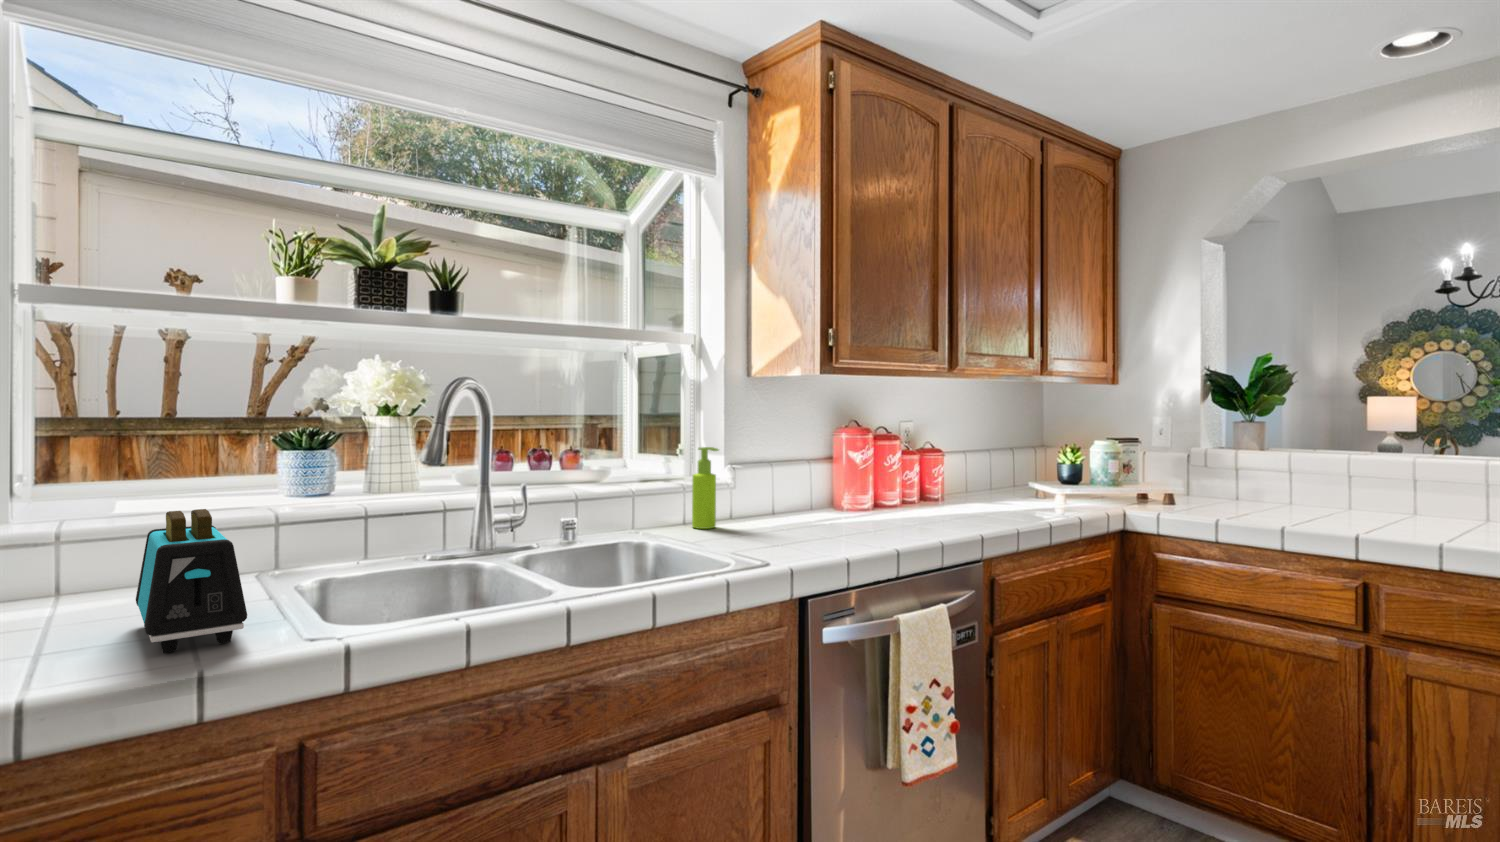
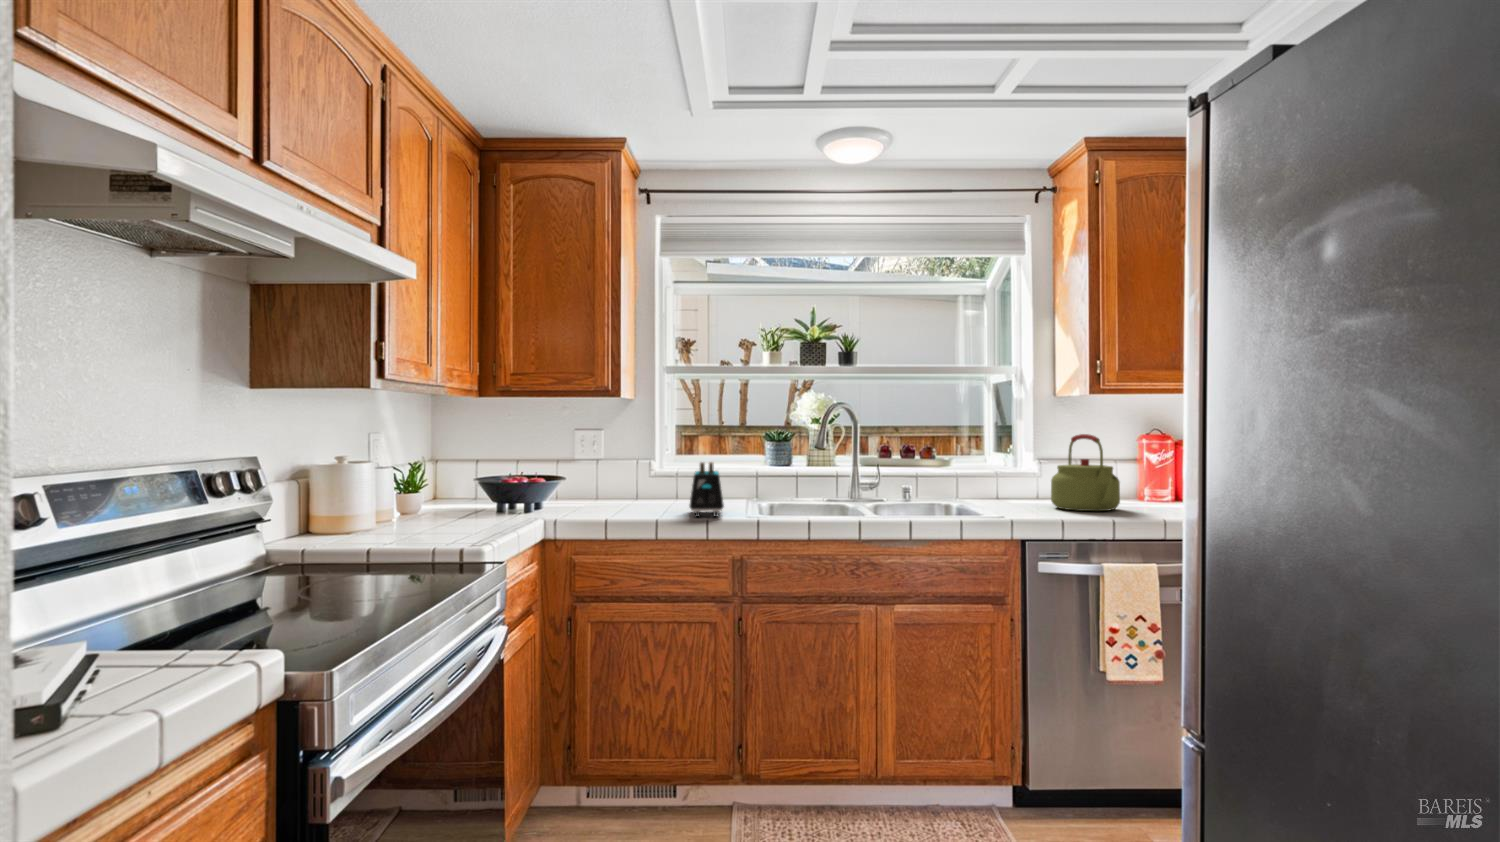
kettle: none [768,429,871,536] -> present [1051,434,1120,511]
soap dispenser: present [692,447,718,529] -> none [1002,447,1020,503]

